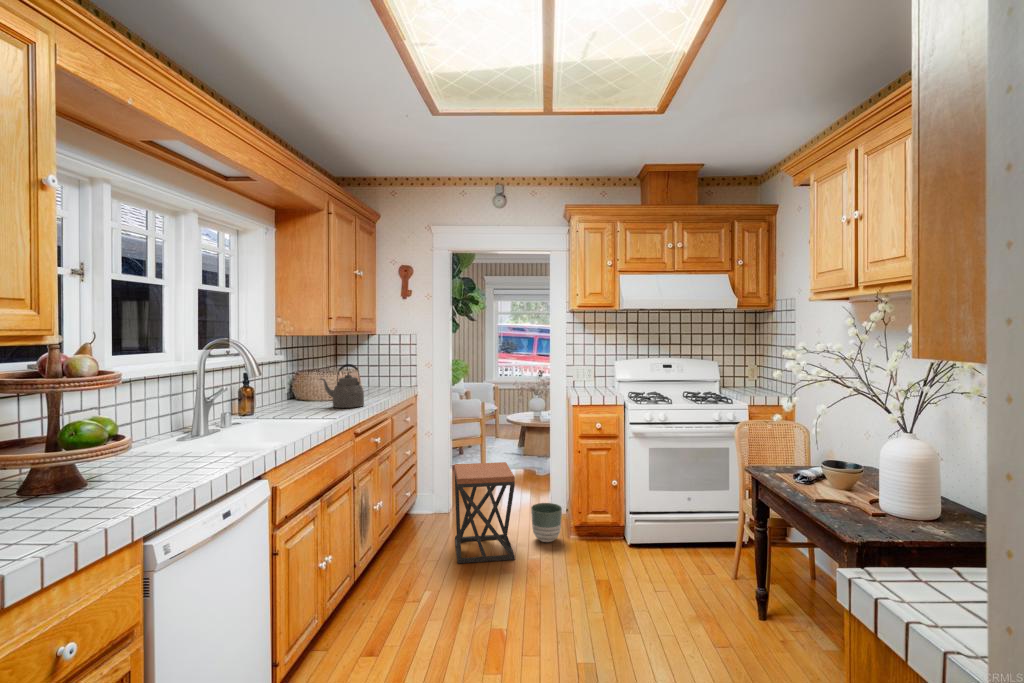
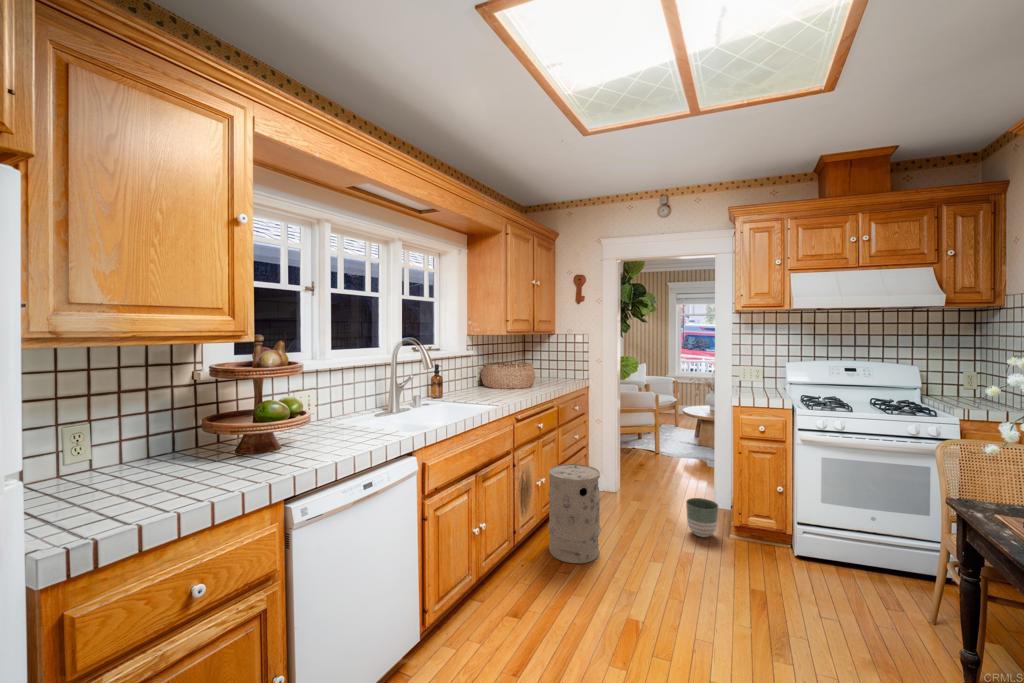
kettle: present [321,364,364,408] -> none [498,359,532,396]
stool: present [455,462,515,563] -> none [611,452,666,548]
trash can: none [388,482,450,595] -> present [548,464,601,563]

